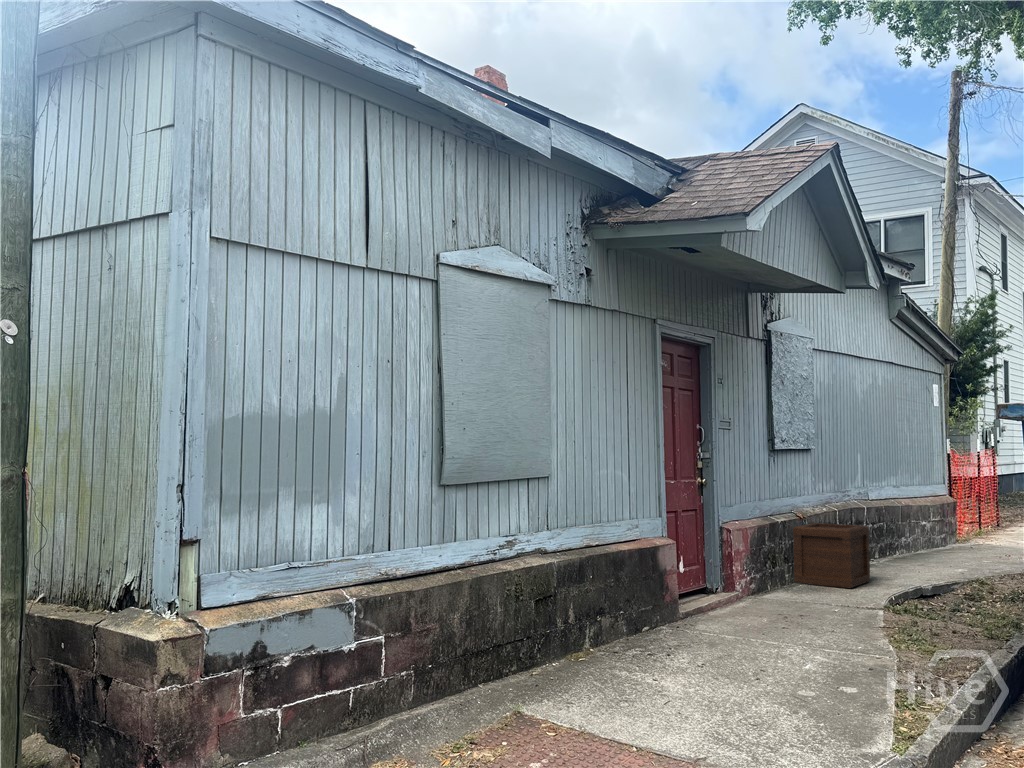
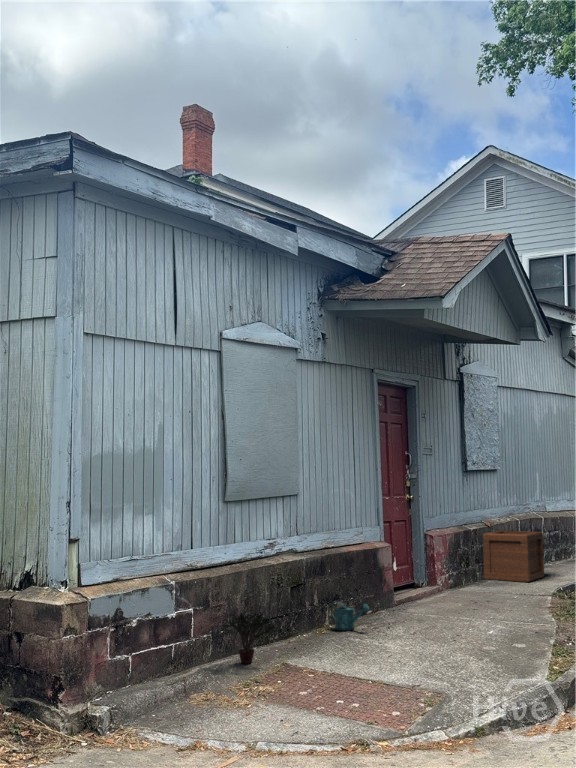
watering can: none [592,618,642,658] -> present [331,602,369,630]
potted plant: none [429,638,504,713] -> present [225,613,275,664]

